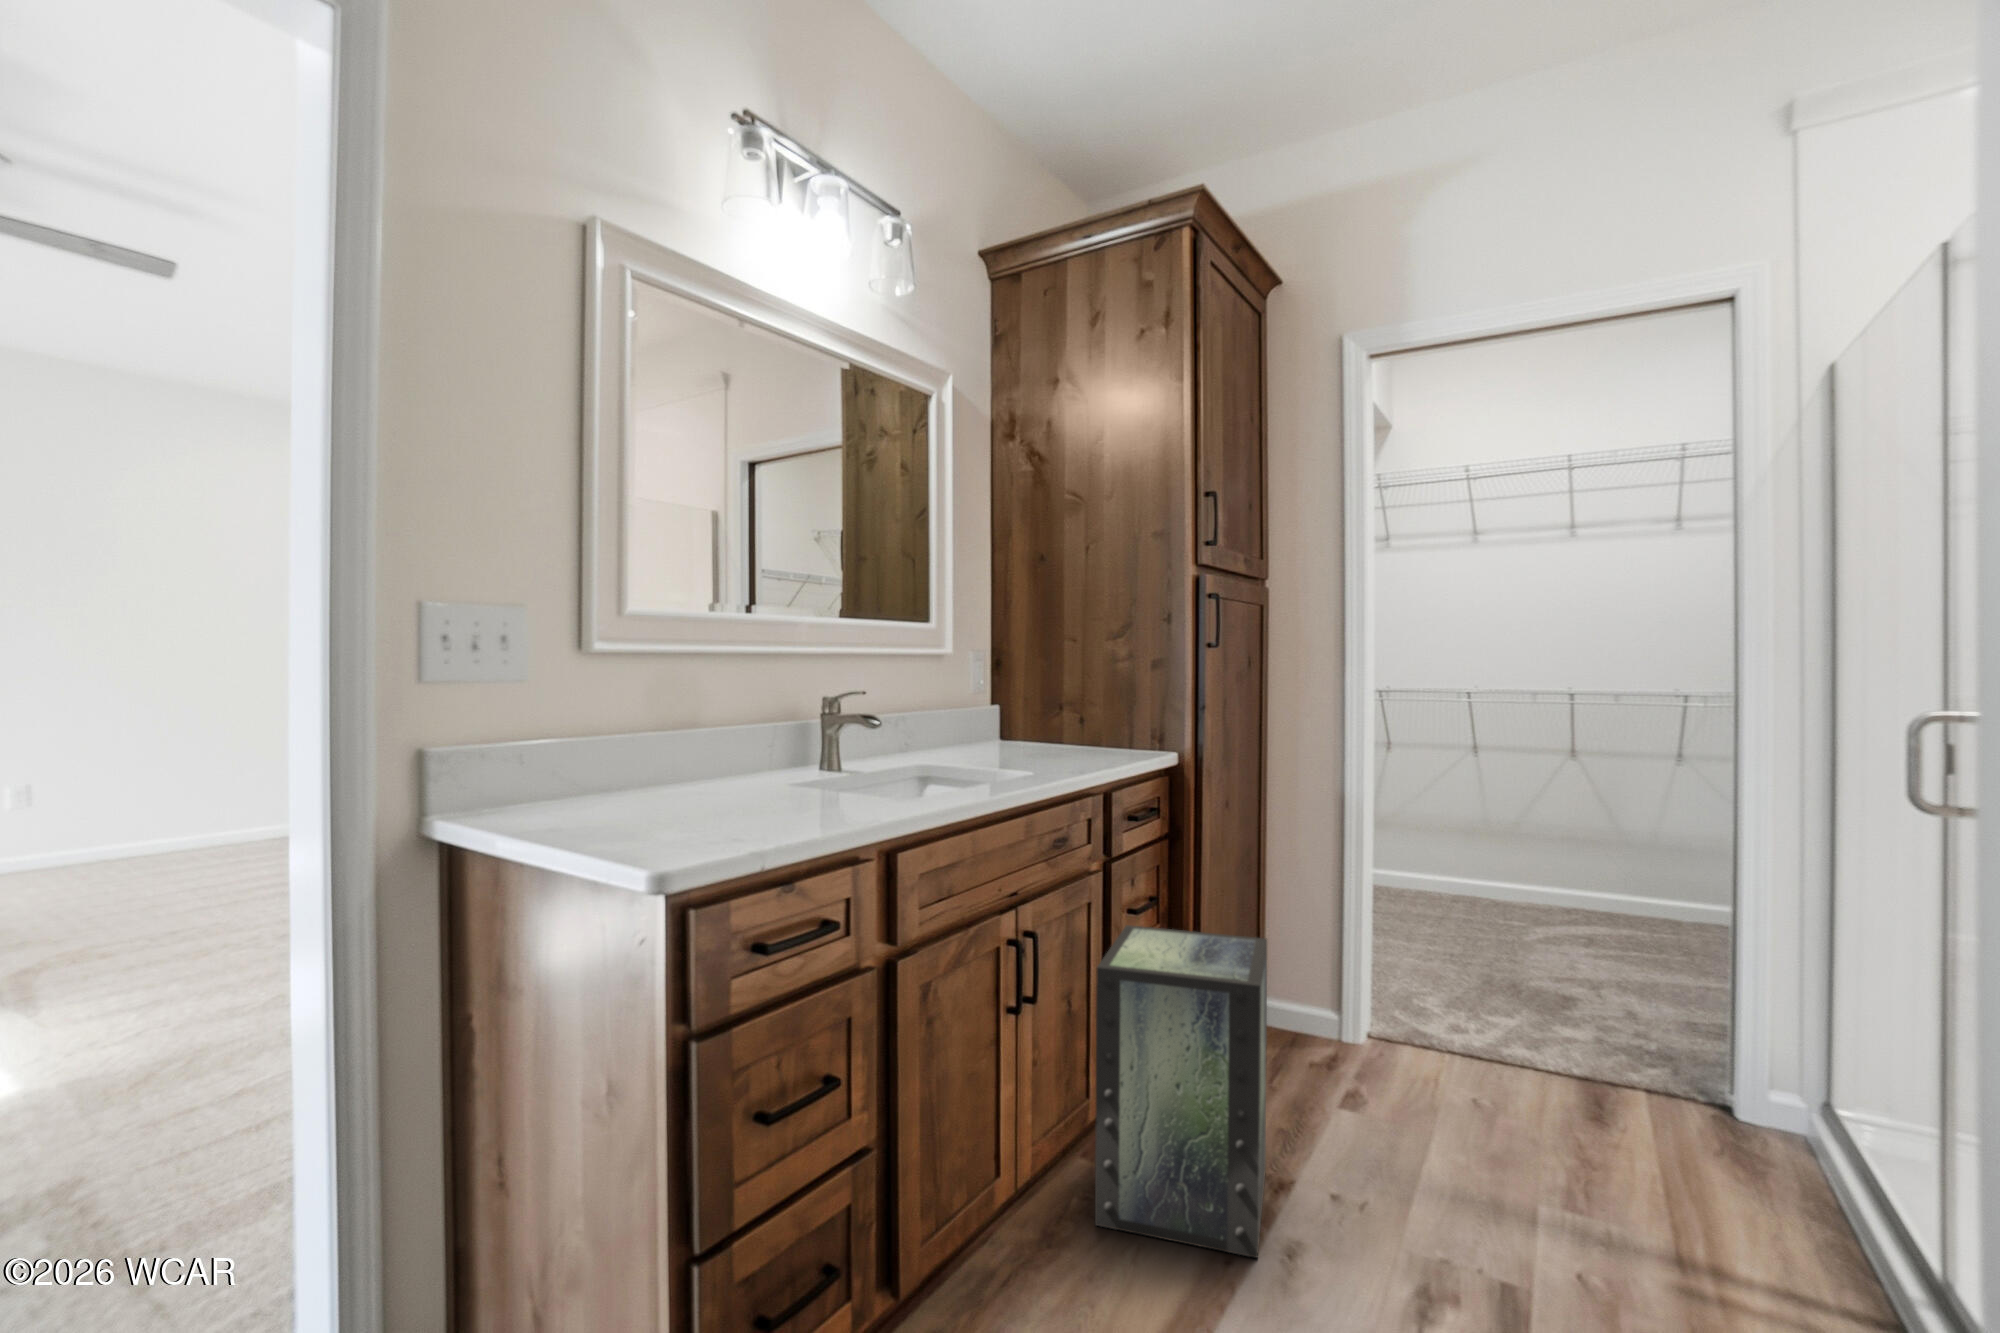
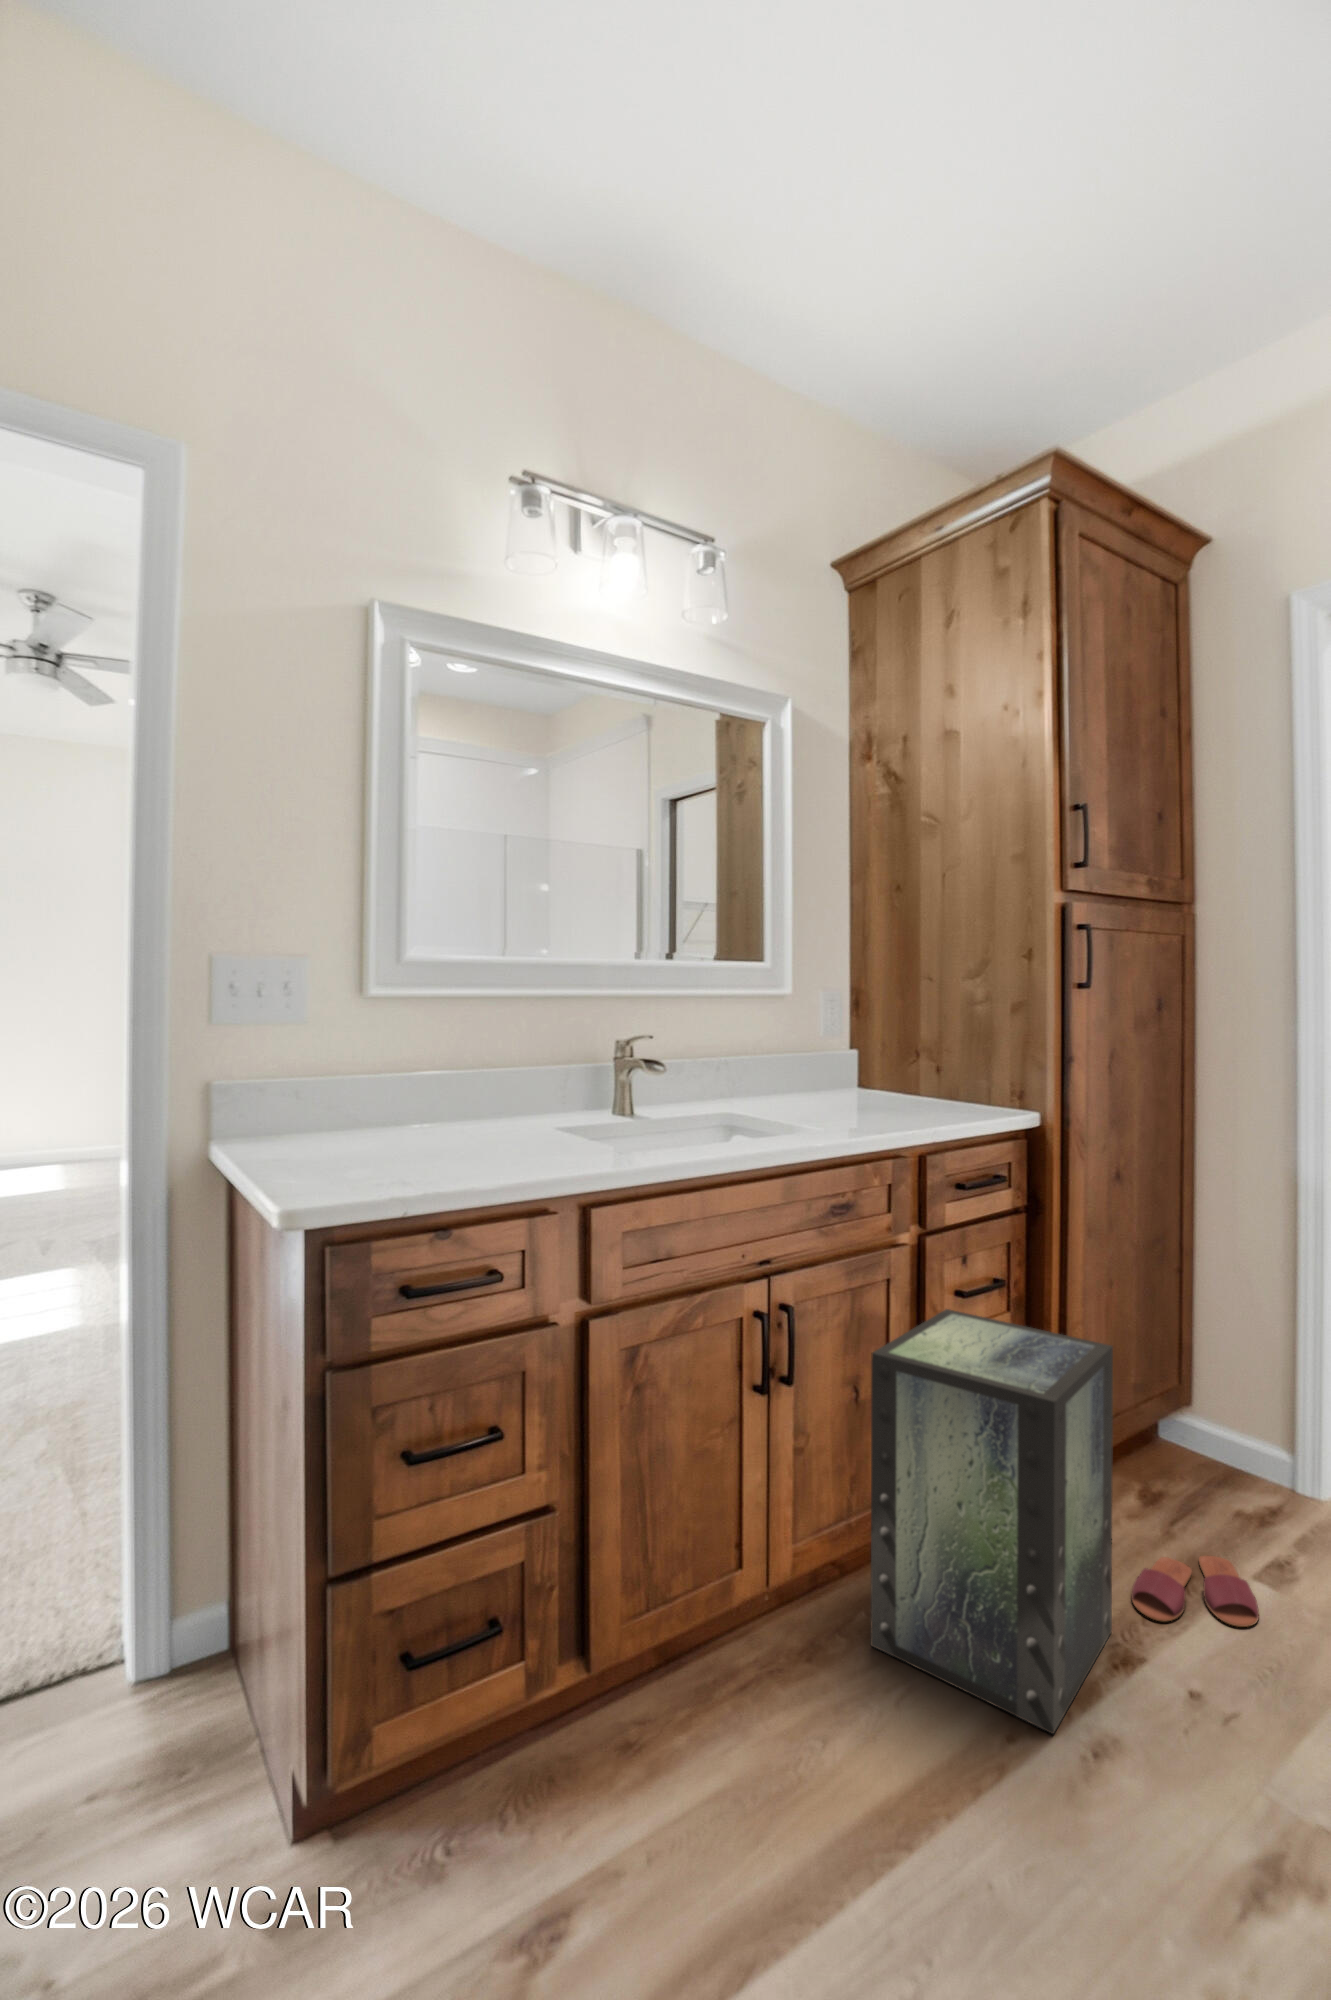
slippers: none [1267,1100,1356,1156] -> present [1131,1556,1259,1627]

